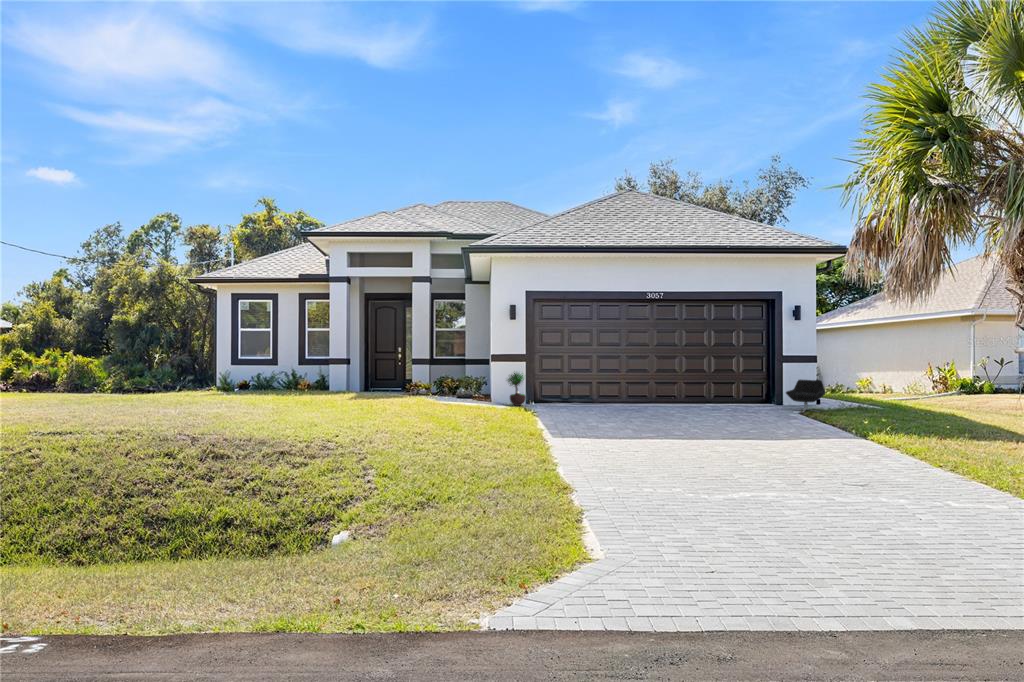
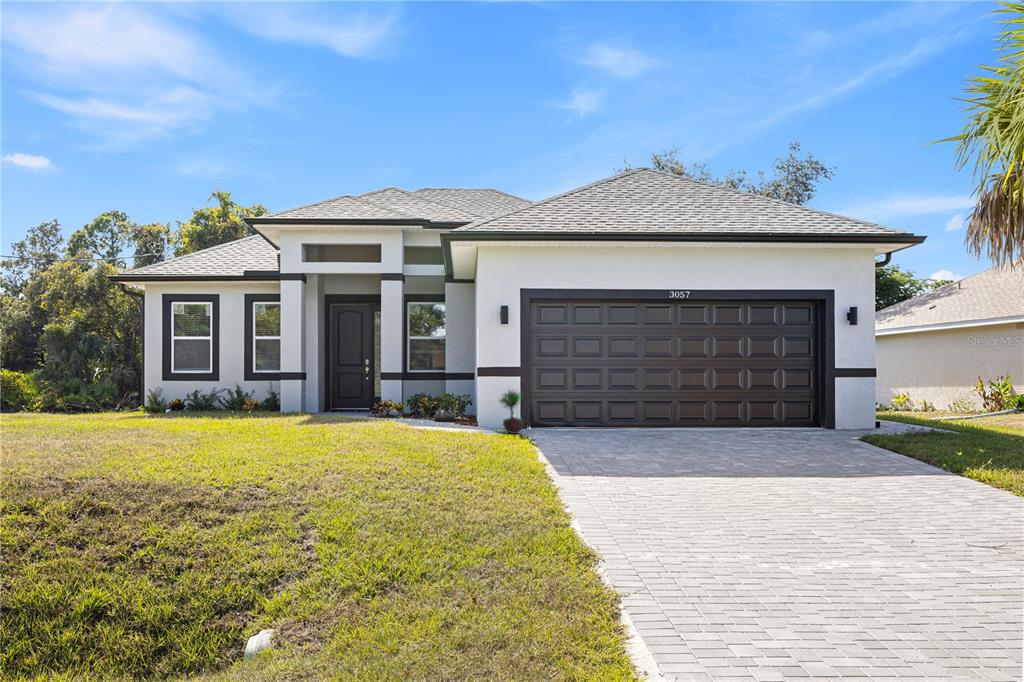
lounge chair: present [786,380,826,412] -> none [854,398,904,440]

